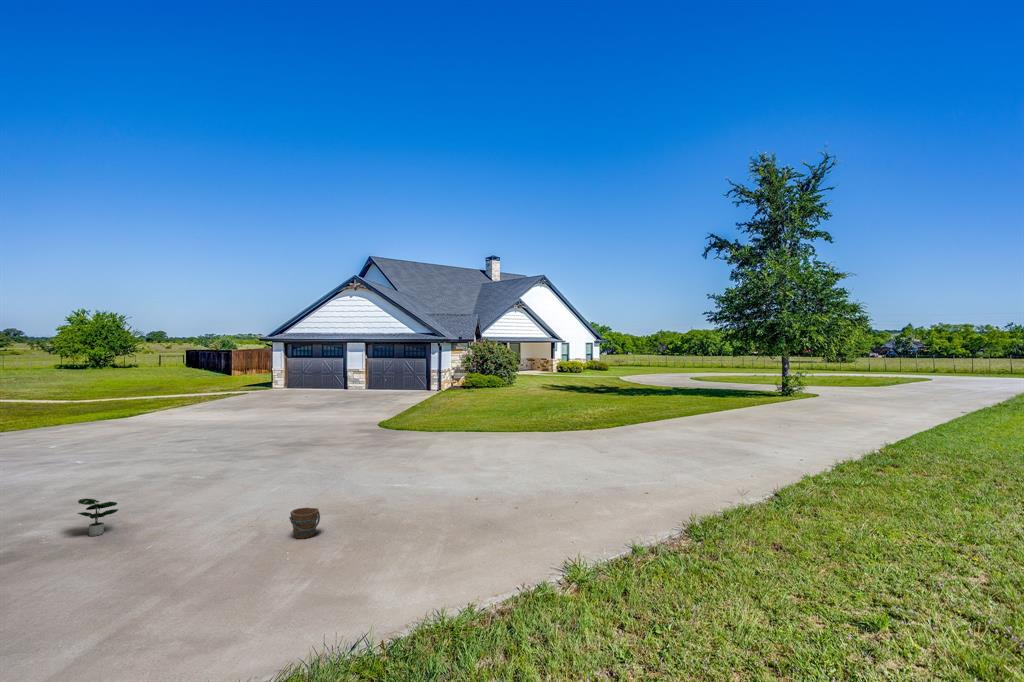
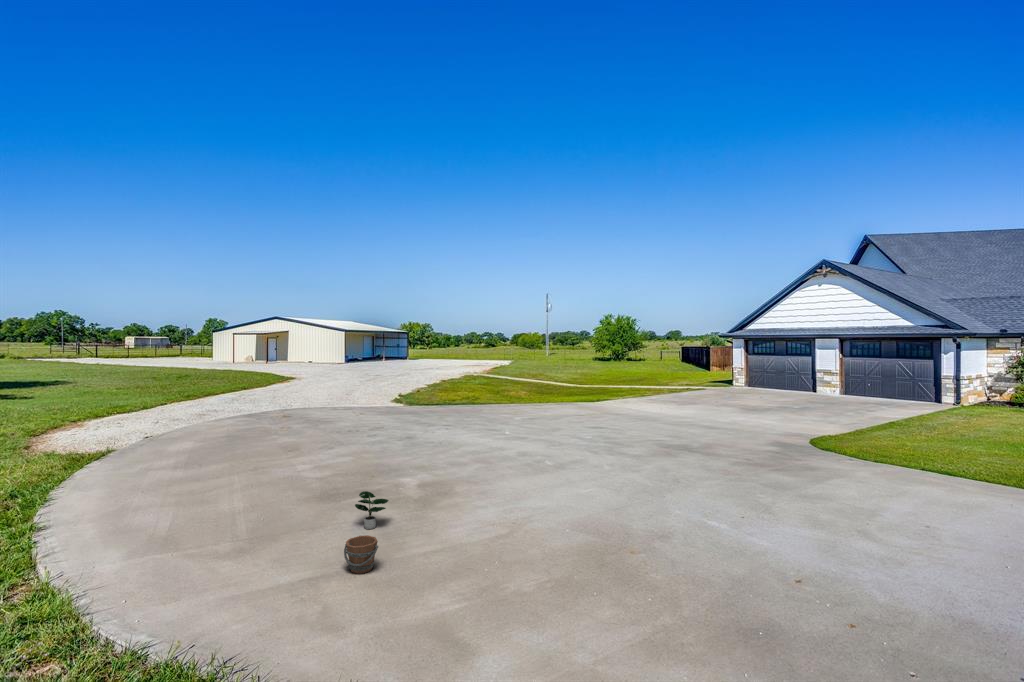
bucket: present [289,508,320,539] -> present [344,535,378,574]

